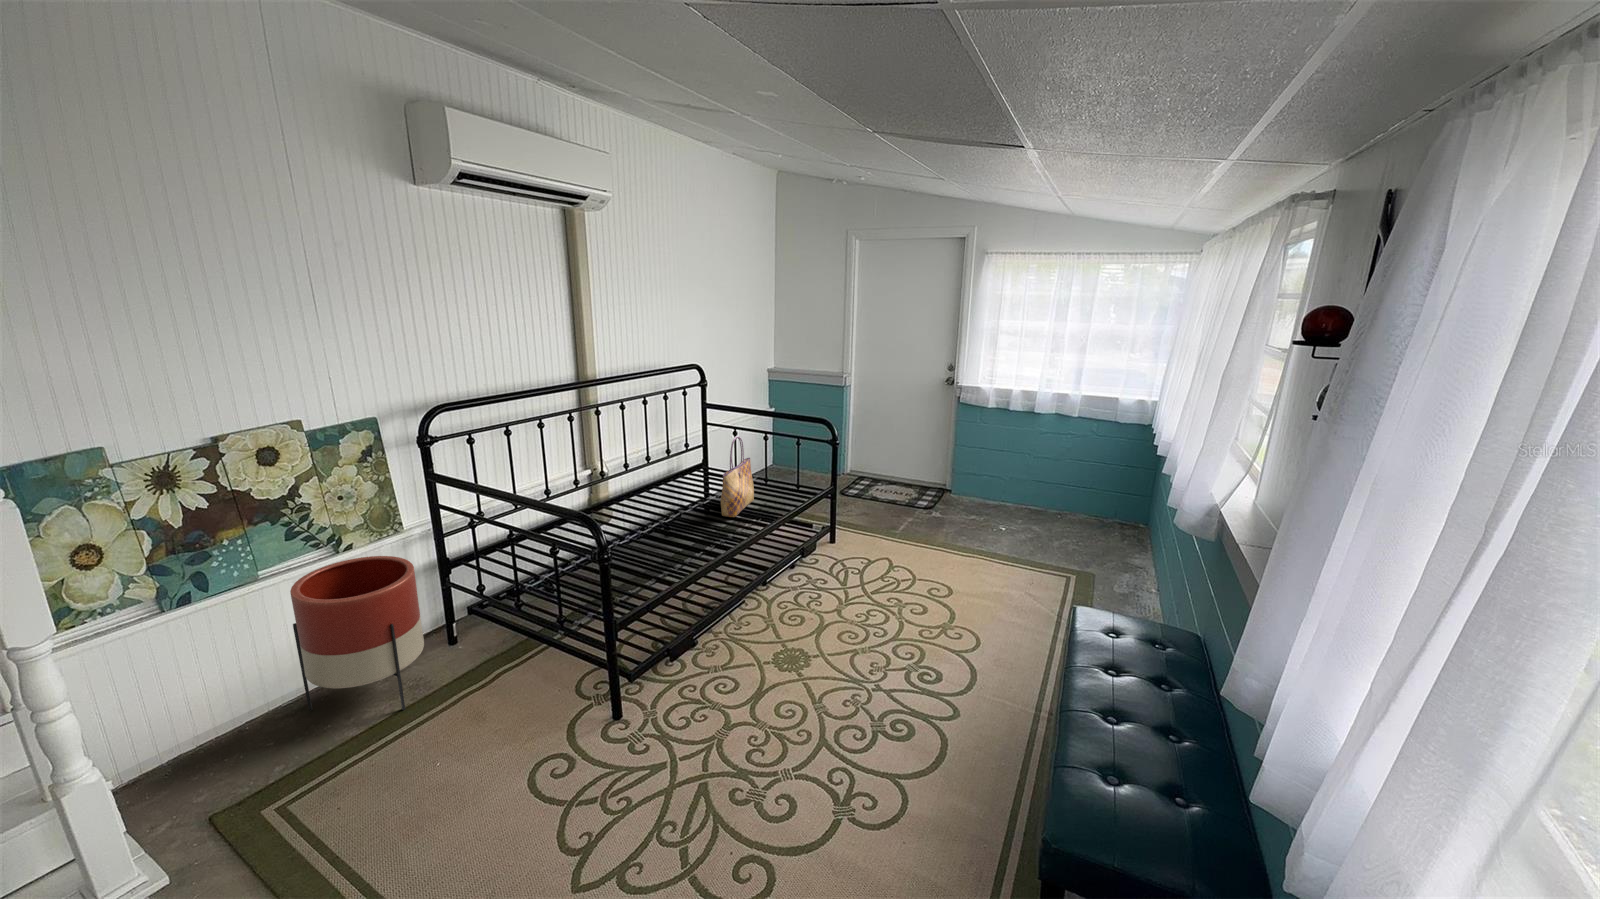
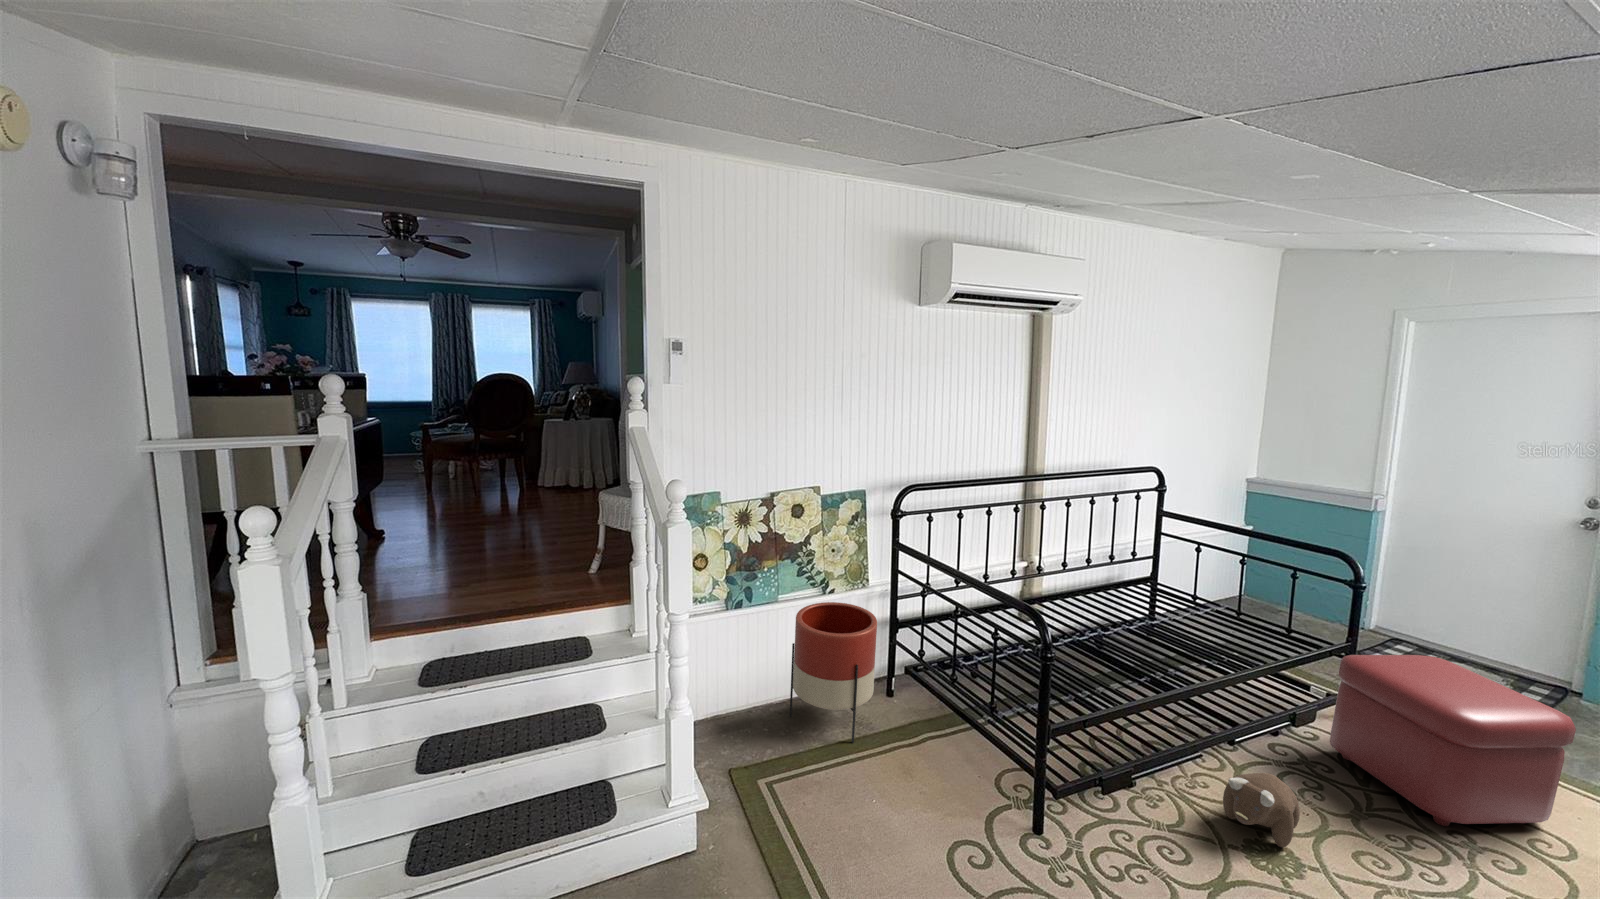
tote bag: present [721,436,754,517] -> none [1177,554,1223,650]
ottoman: none [826,485,945,597] -> present [1330,655,1576,826]
plush toy: none [761,600,810,652] -> present [1223,773,1300,848]

